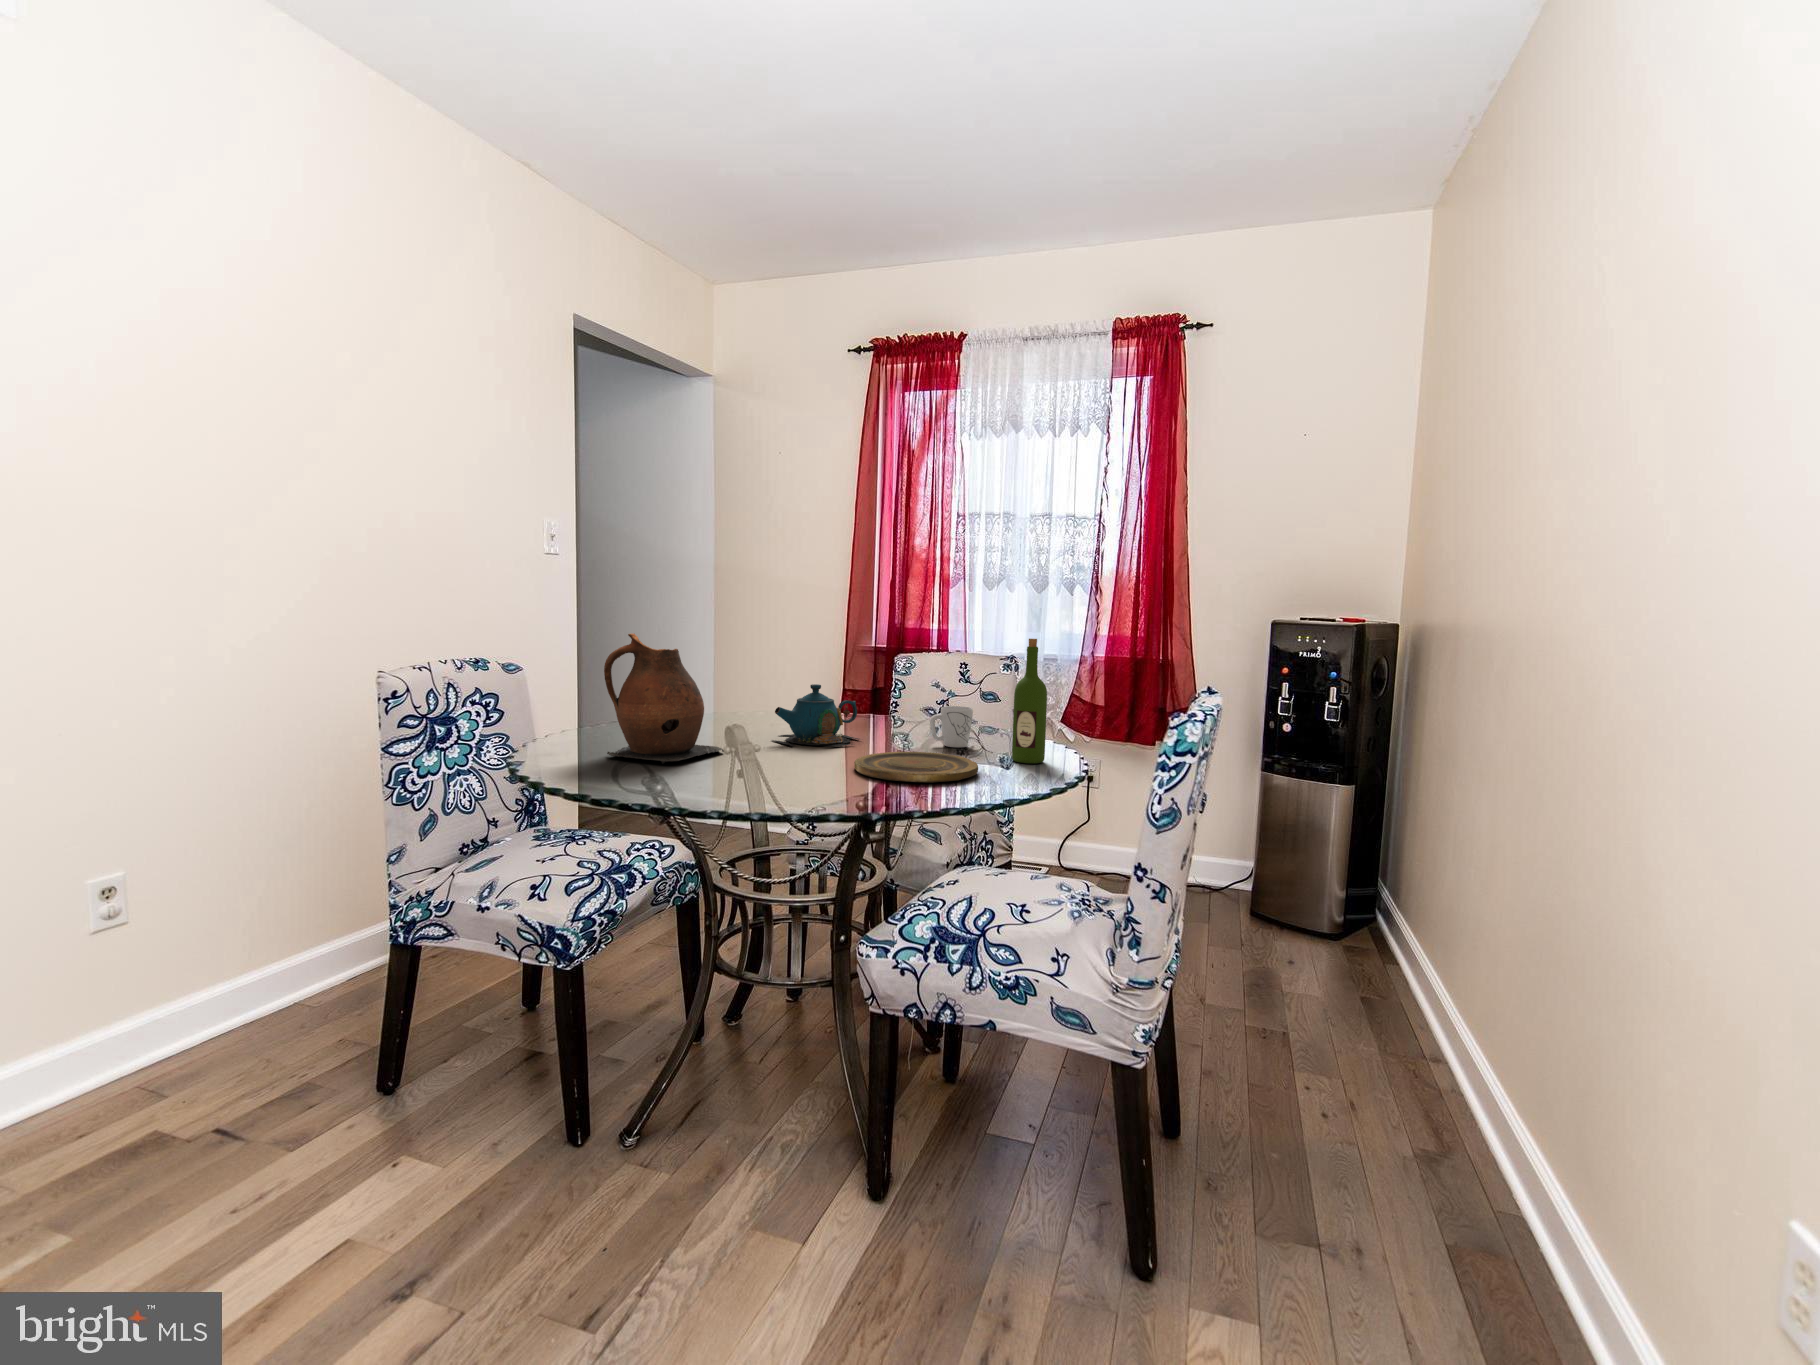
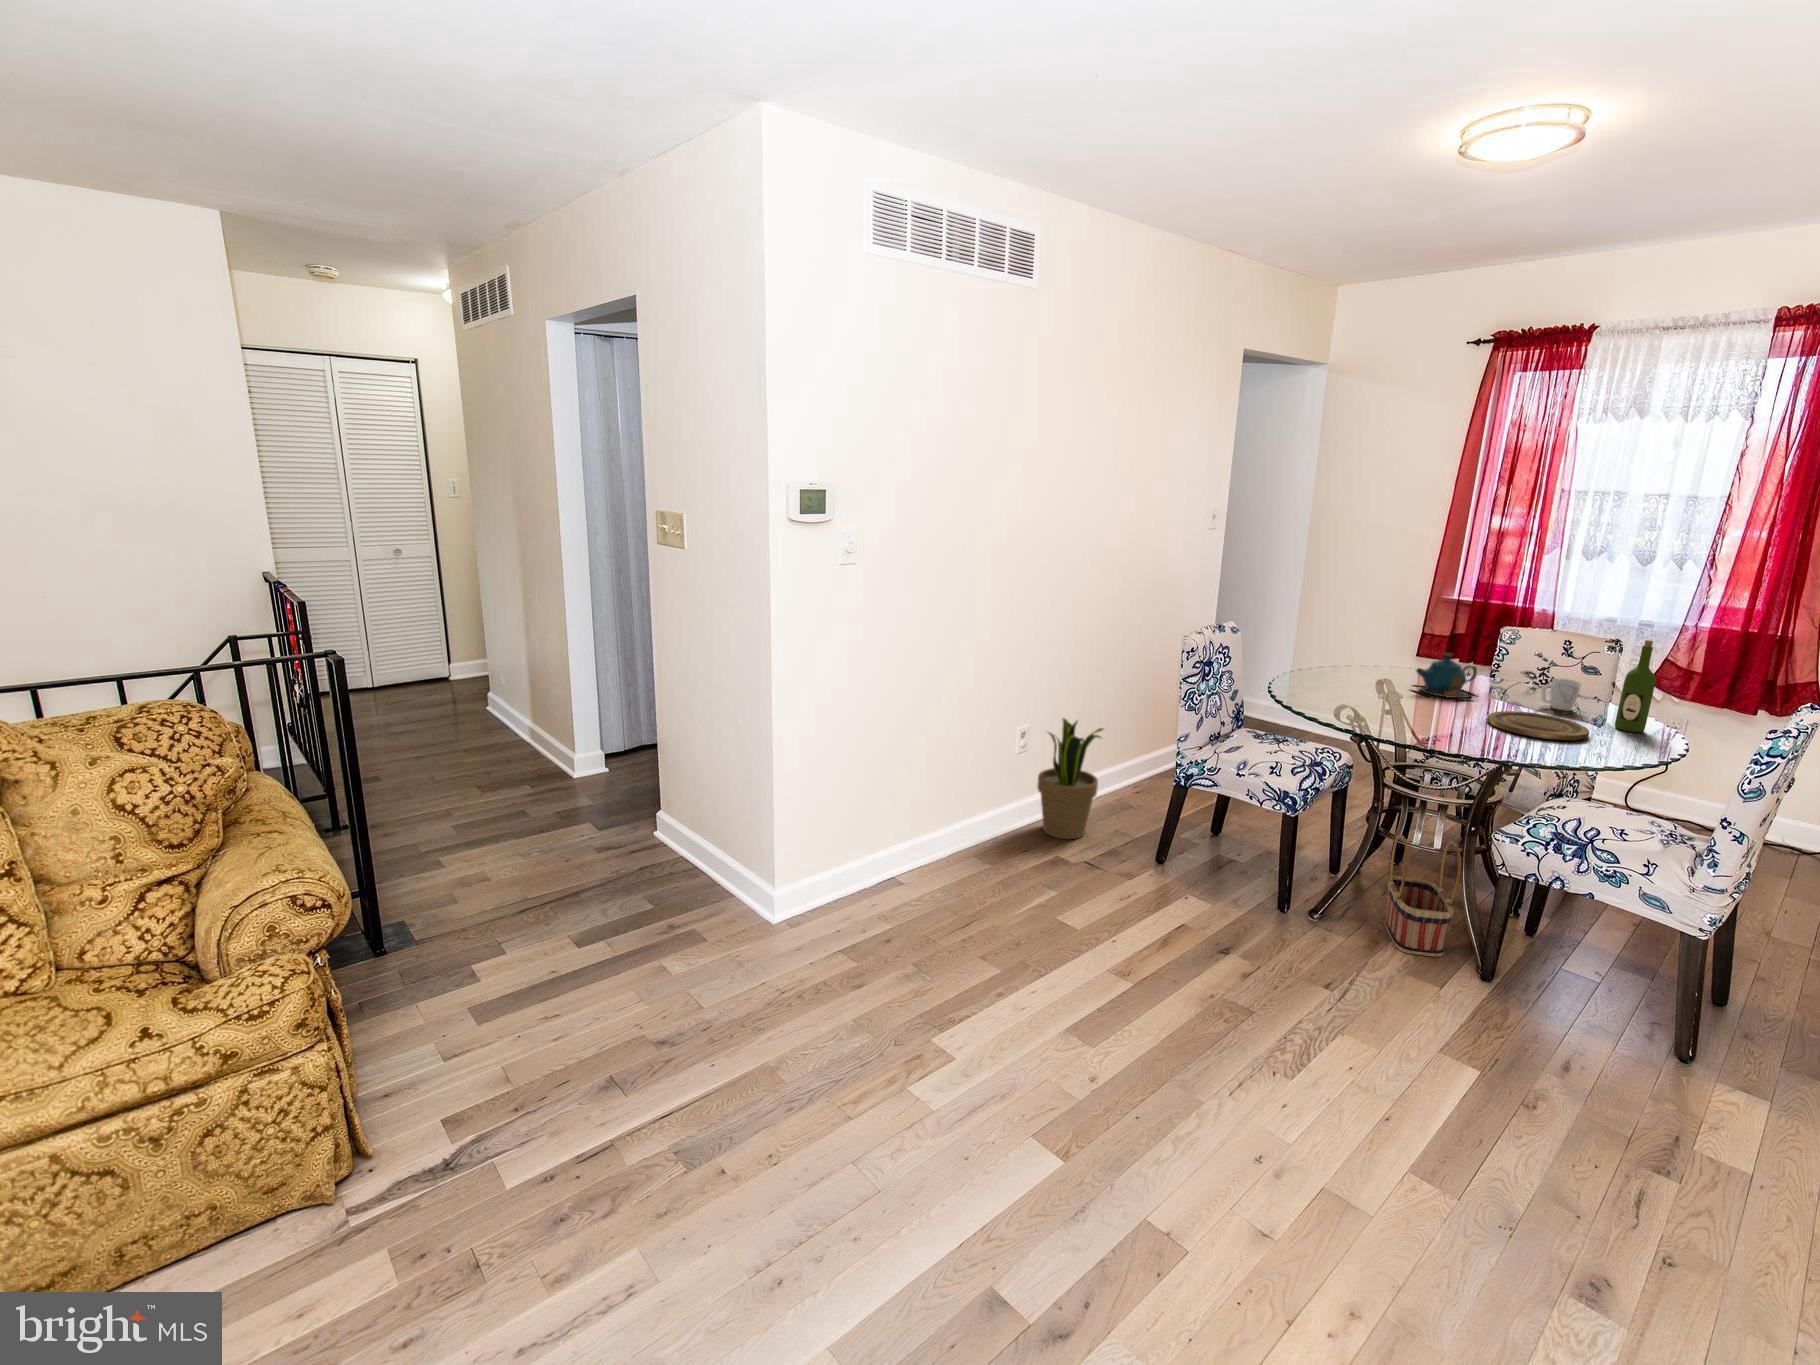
ceramic pitcher: present [604,633,724,764] -> none [1307,617,1383,704]
potted plant: none [155,848,303,1077] -> present [1037,718,1103,839]
basket: none [738,962,827,1172] -> present [1384,835,1461,957]

